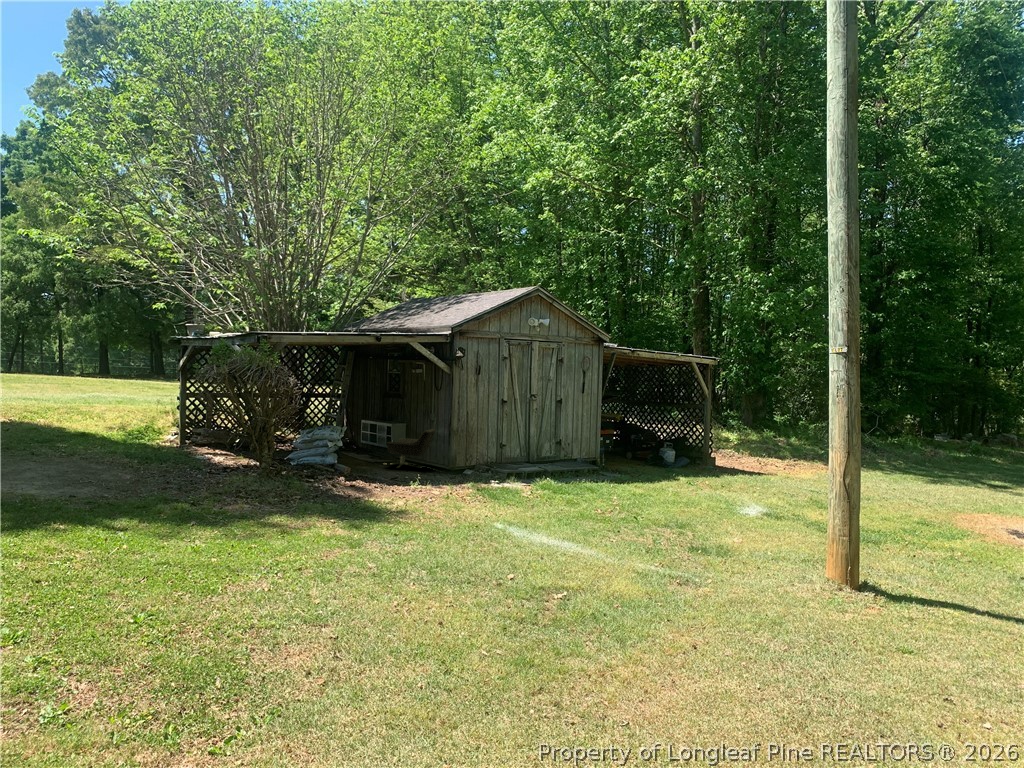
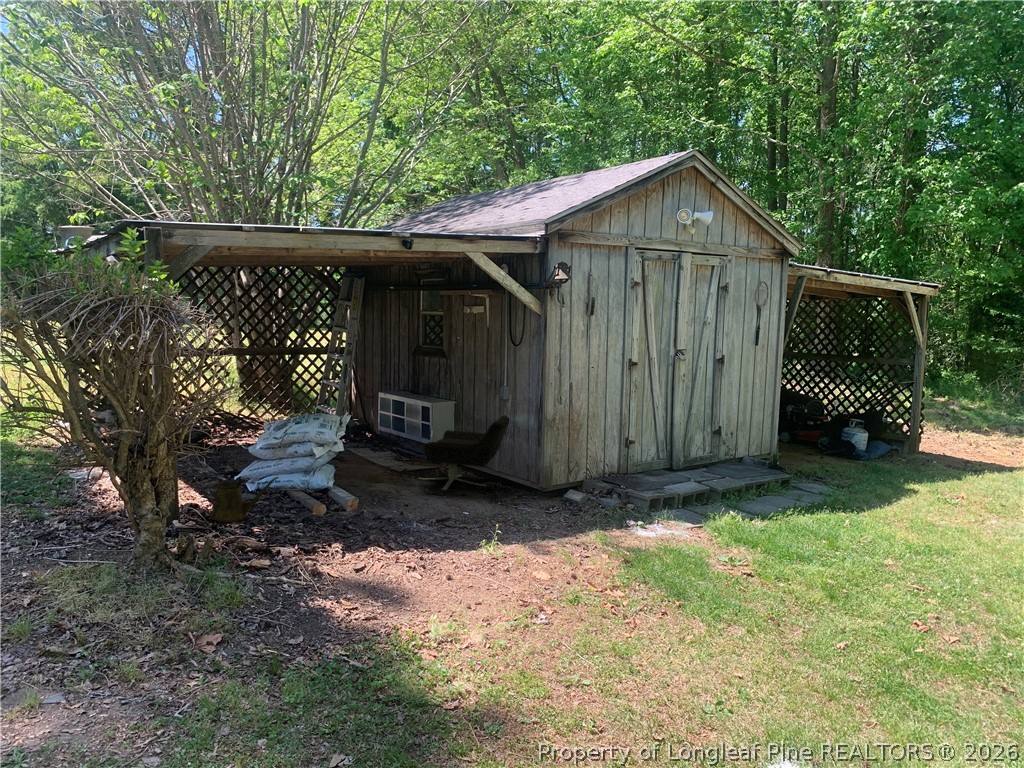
watering can: none [275,453,313,474] -> present [202,477,279,522]

